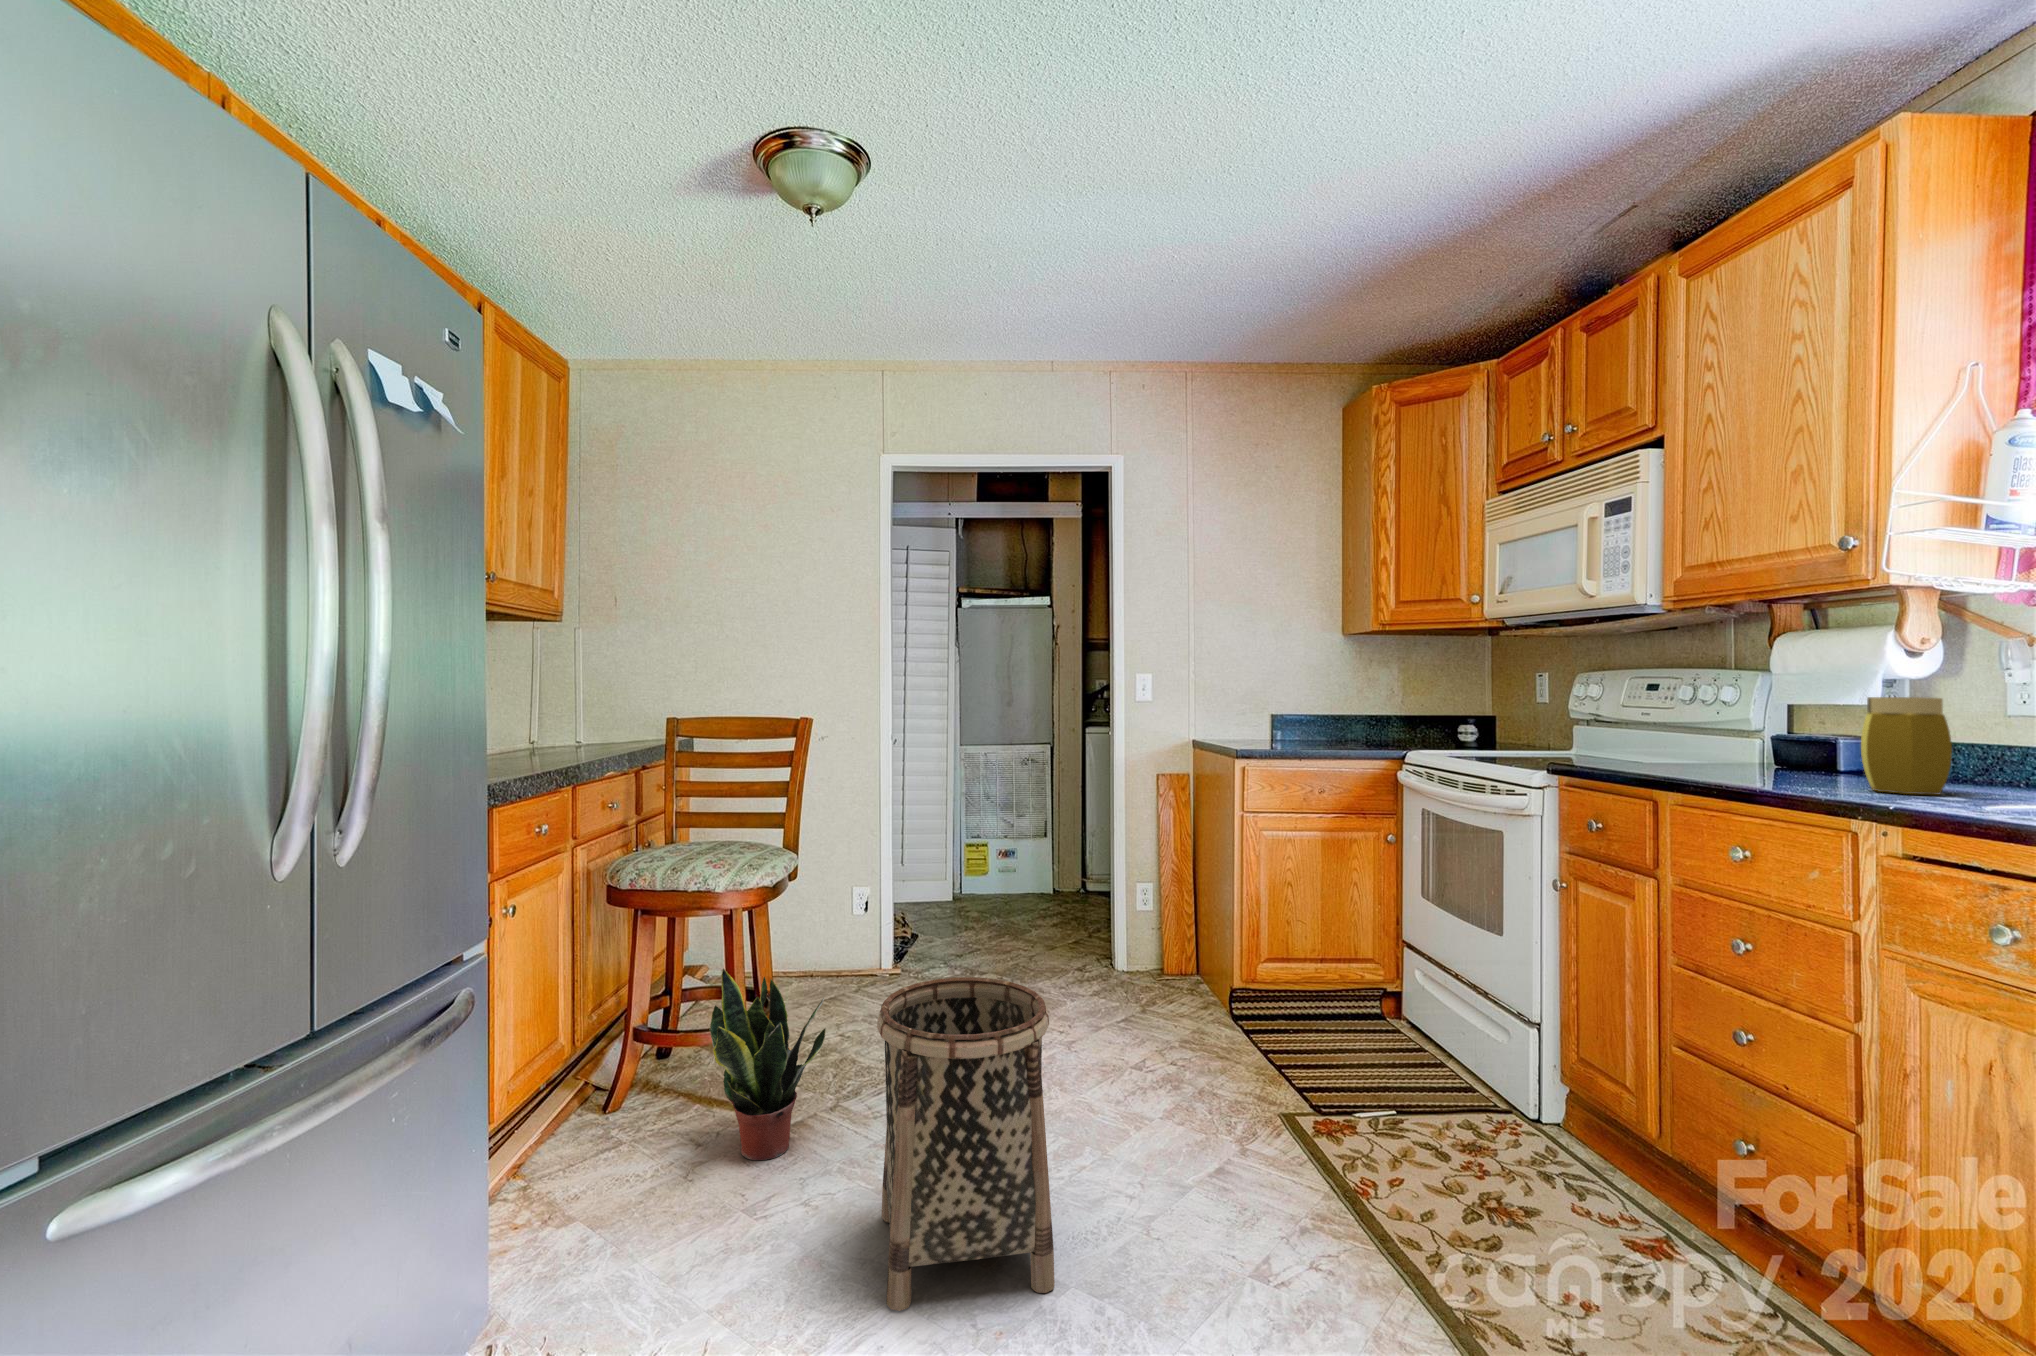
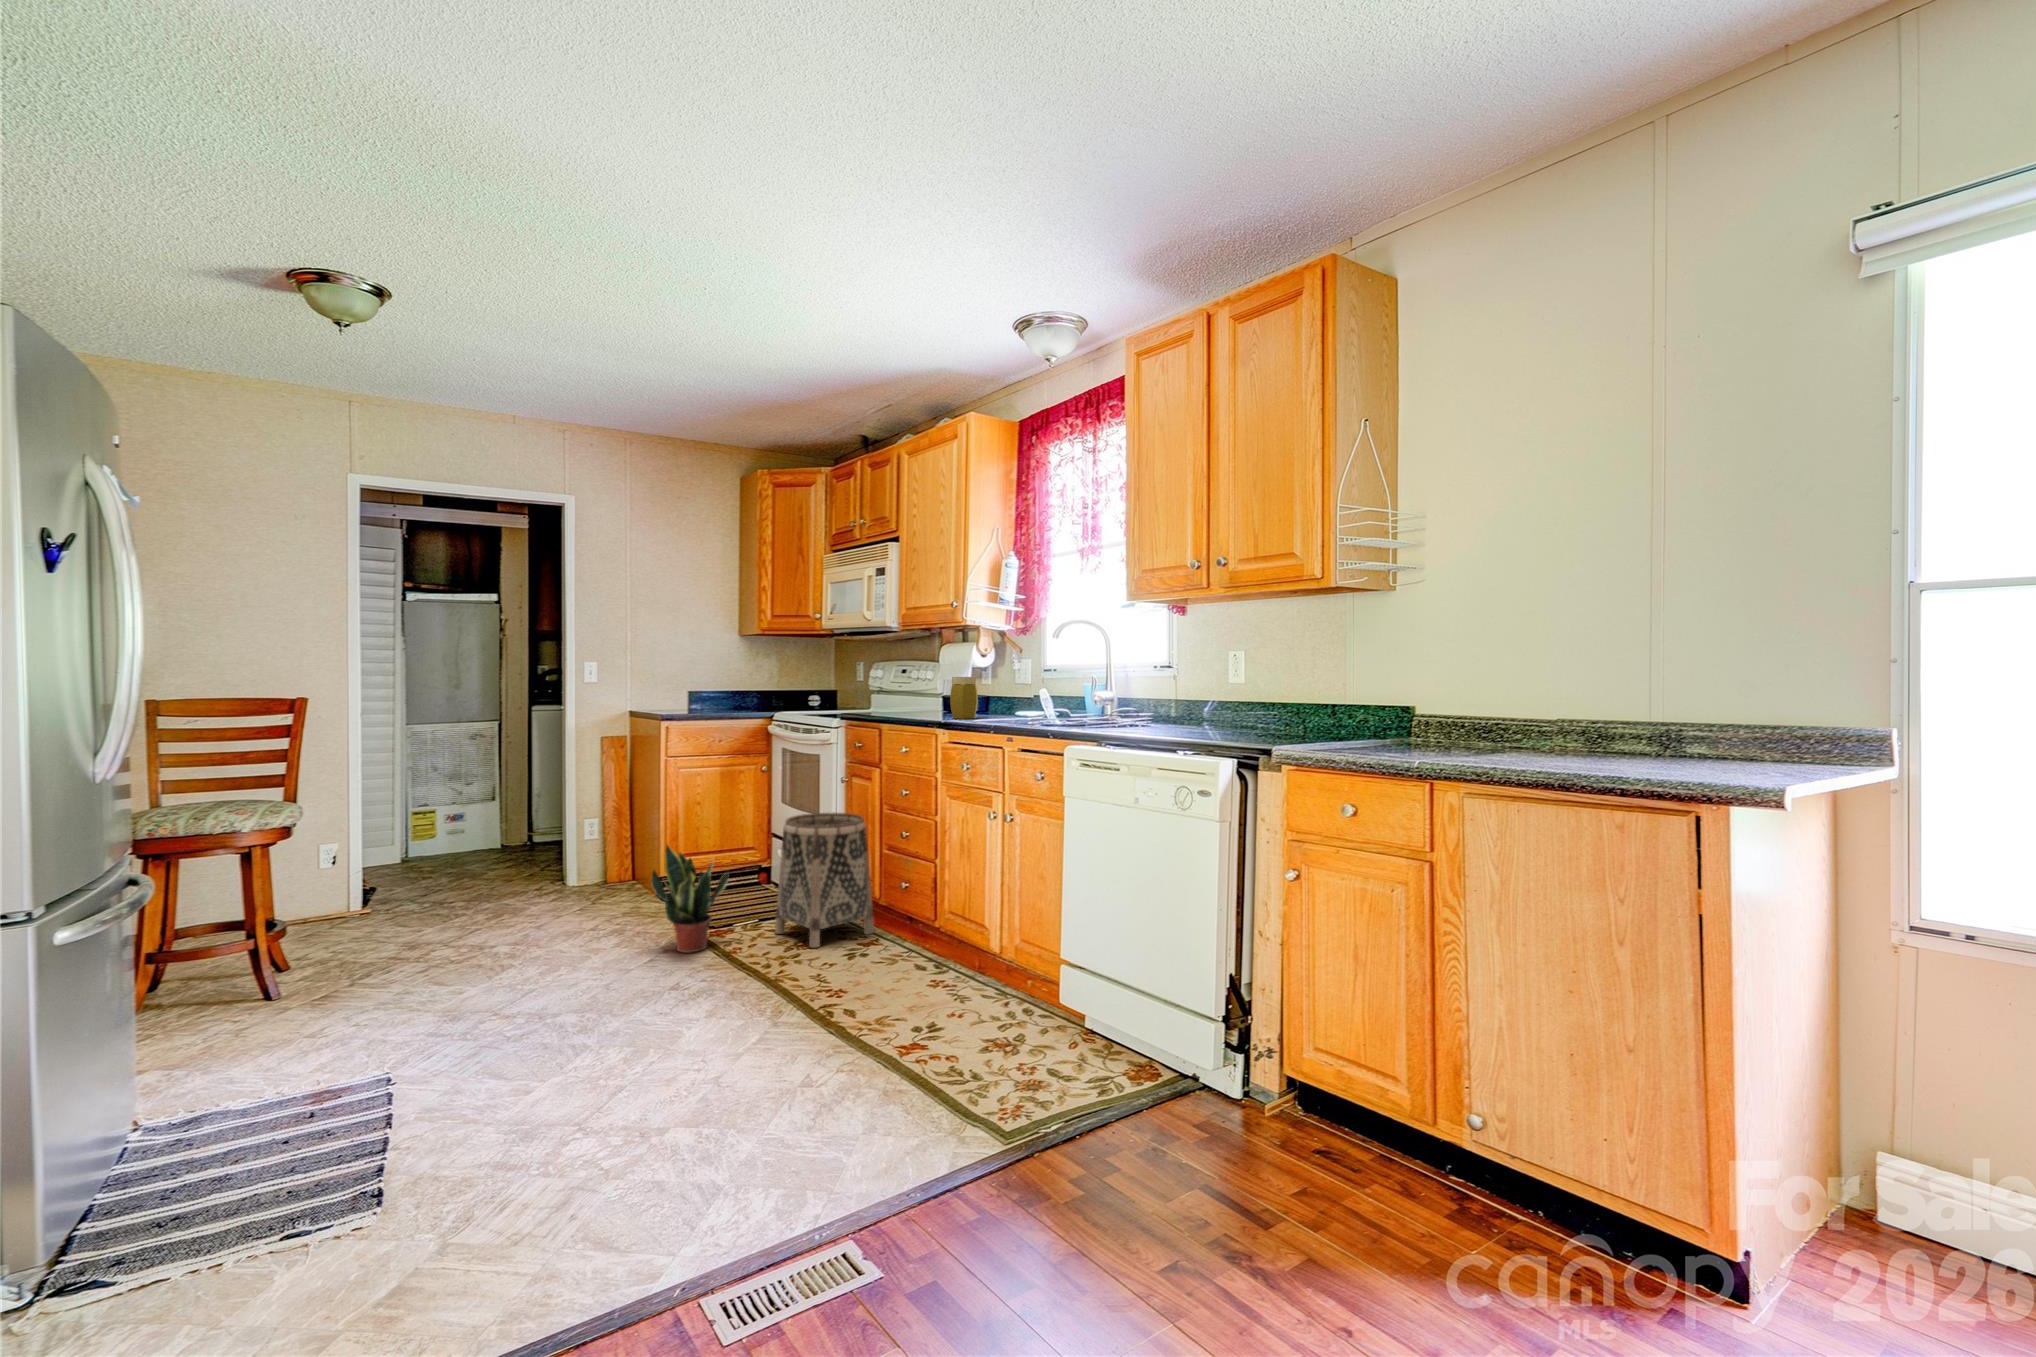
potted plant: present [709,968,826,1160] -> present [651,845,728,953]
basket: present [877,977,1055,1311] -> present [775,813,874,948]

